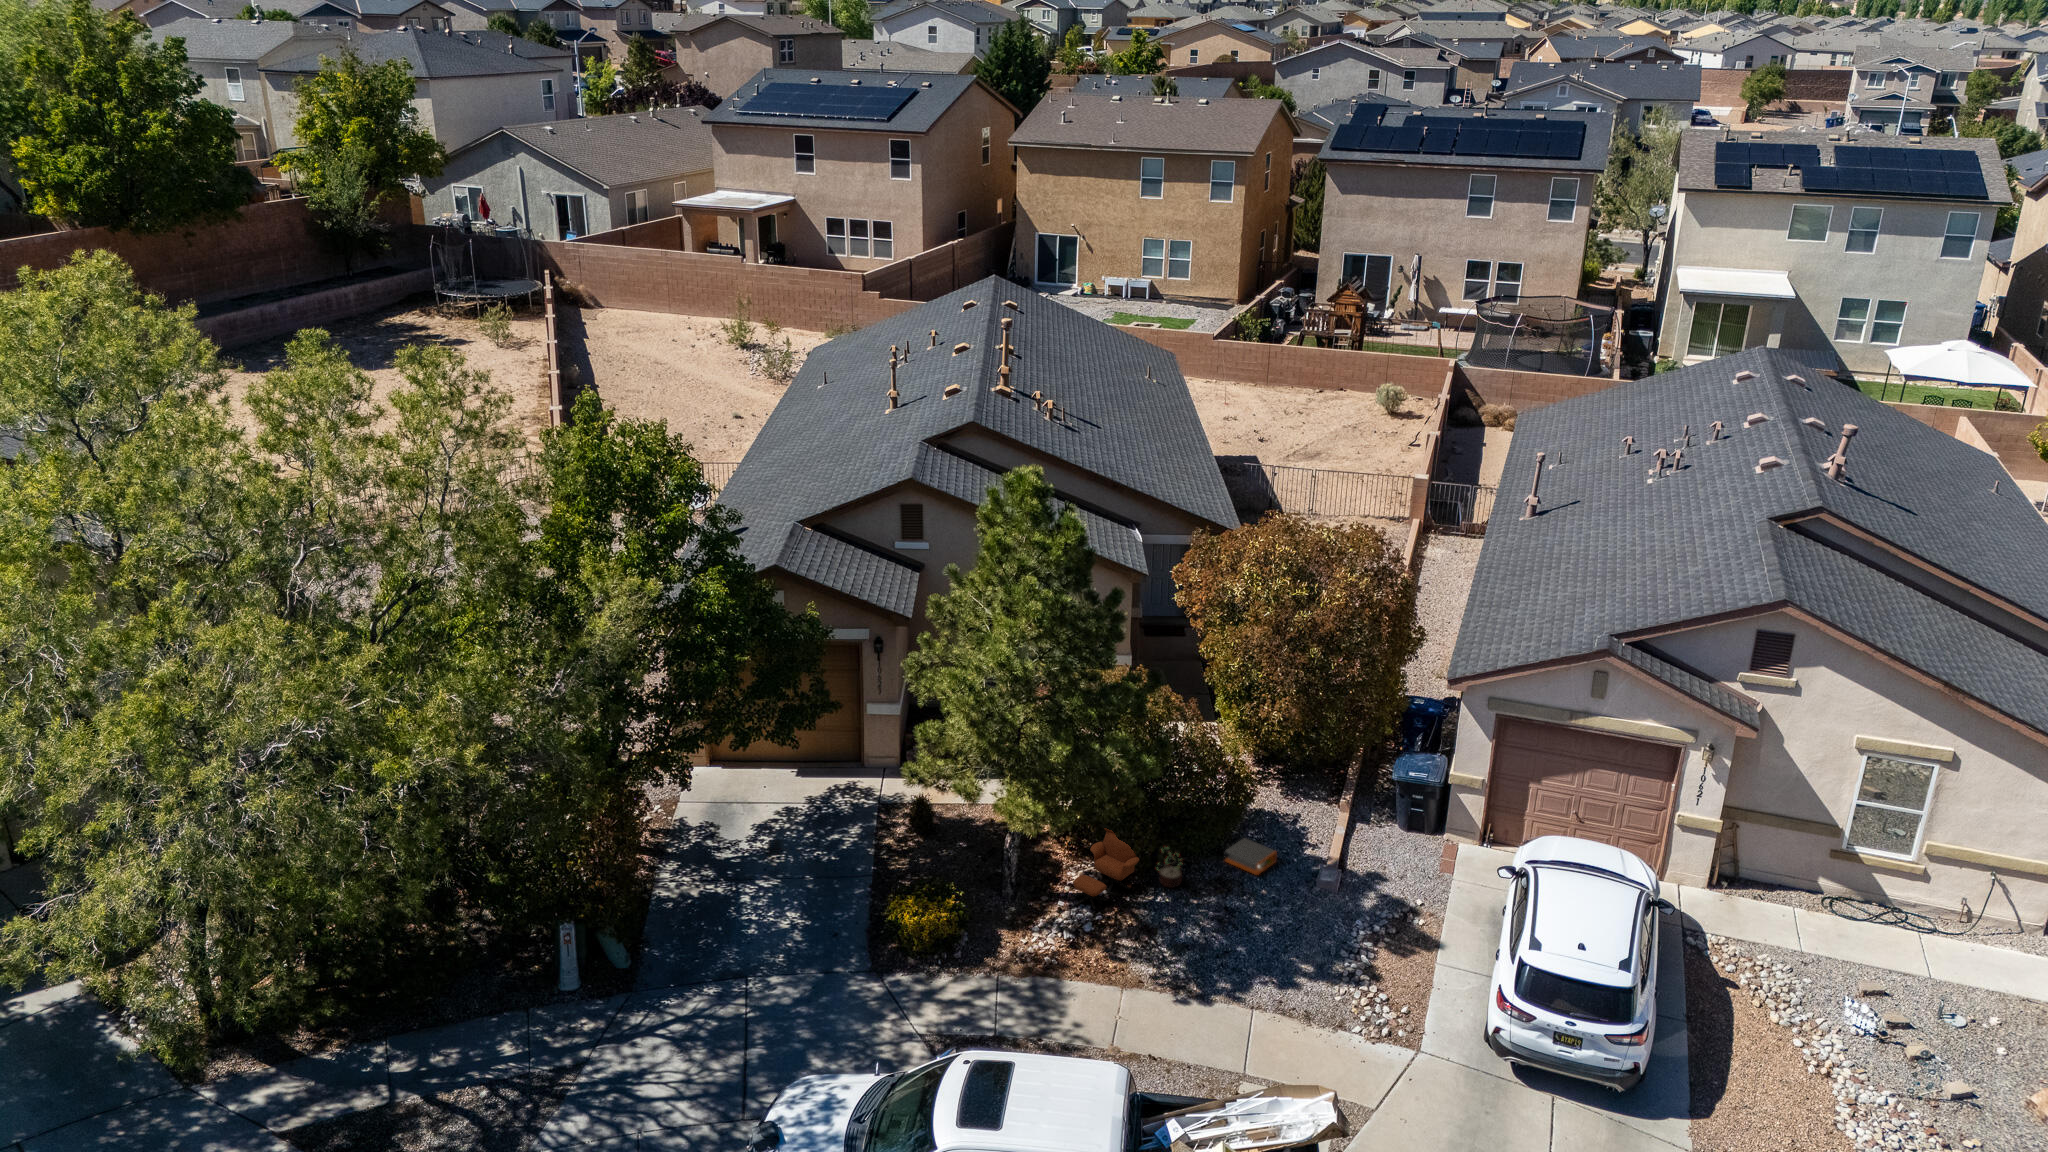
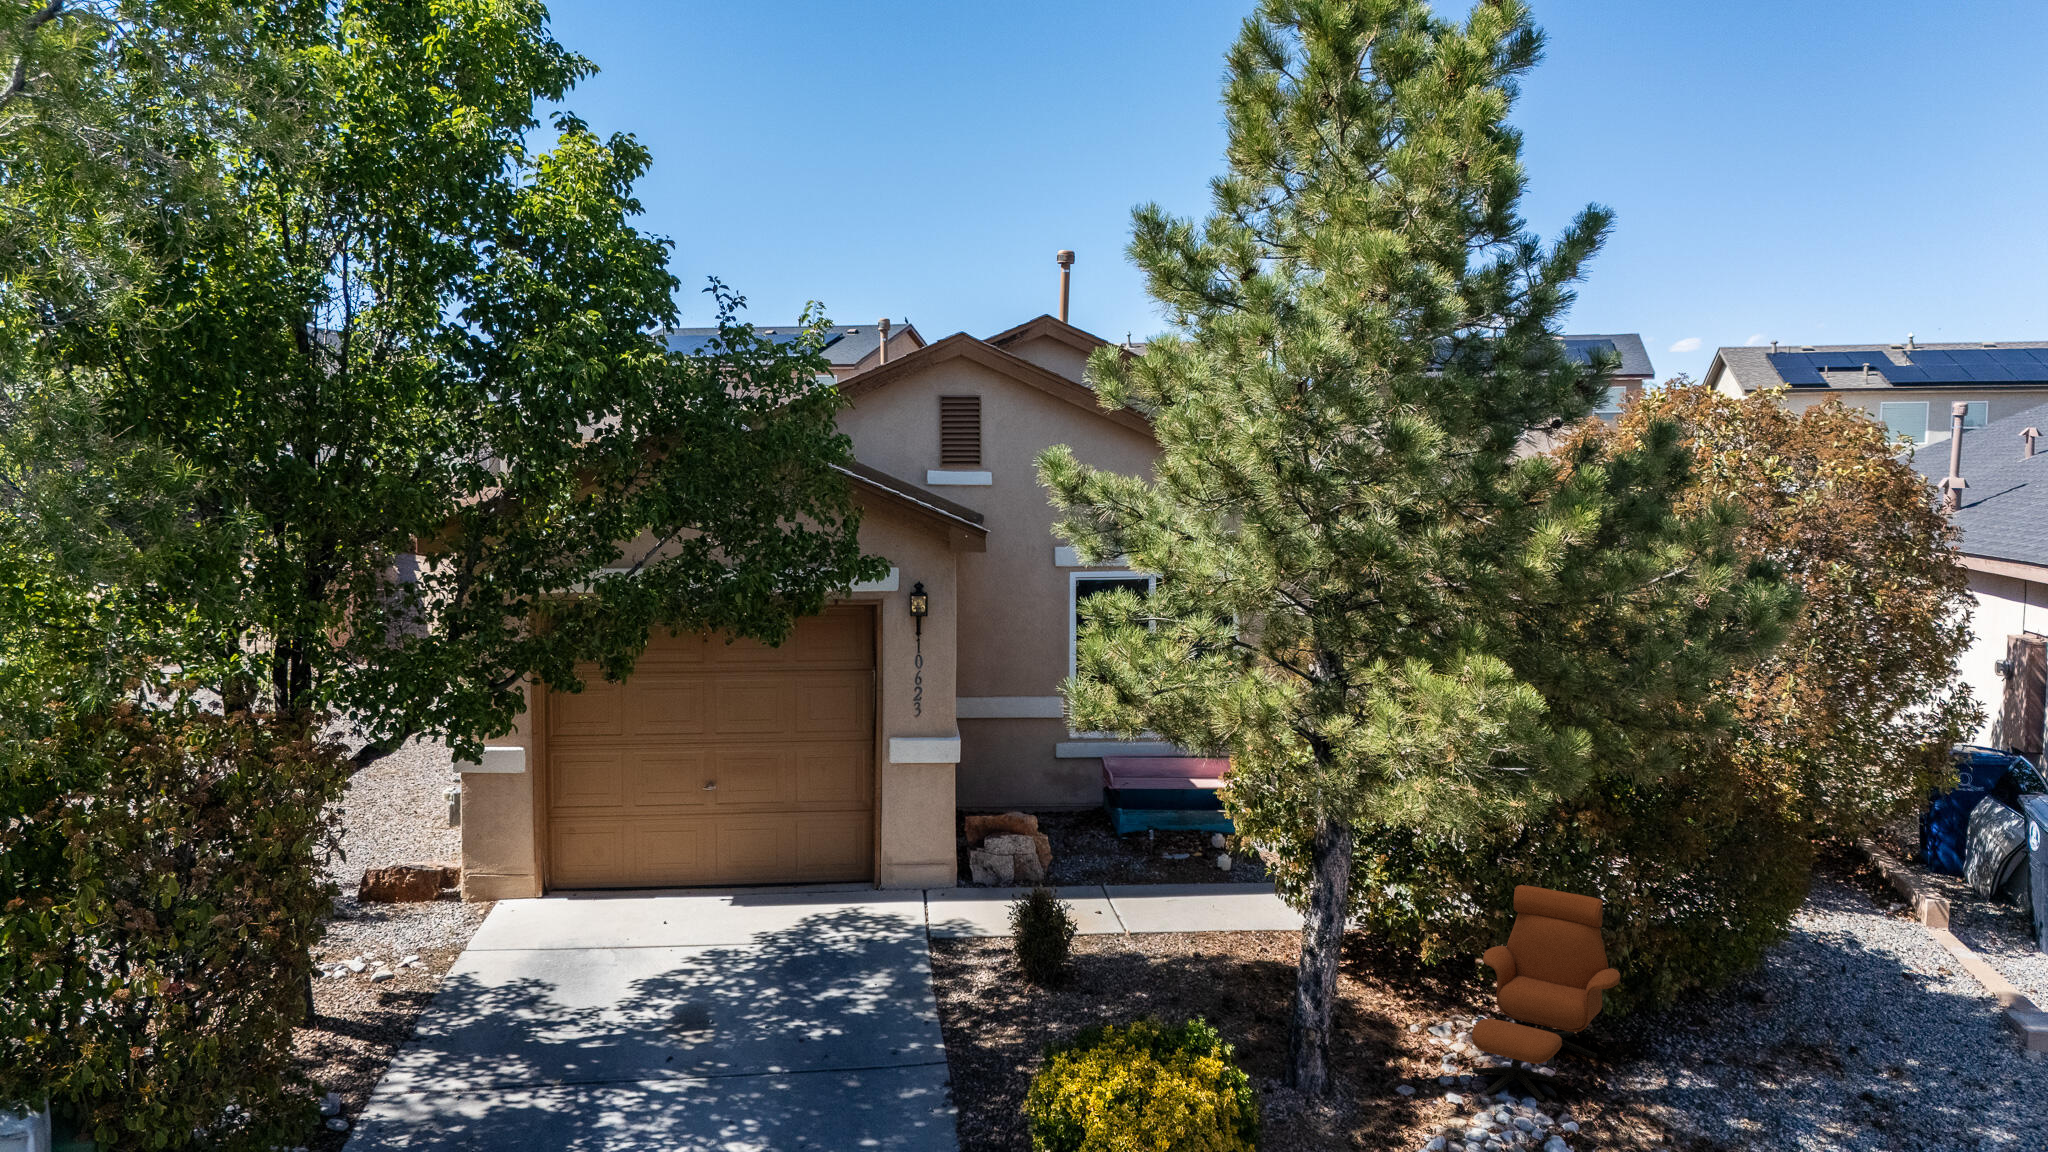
storage box: present [1225,838,1277,875] -> none [1776,945,1898,1017]
decorative plant: present [1157,847,1183,888] -> none [1649,939,1725,1050]

